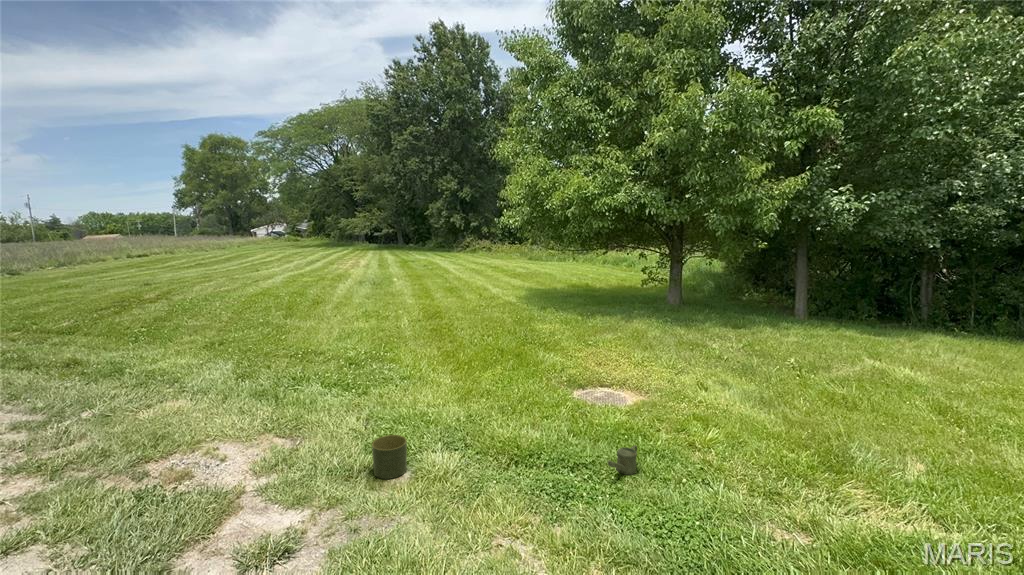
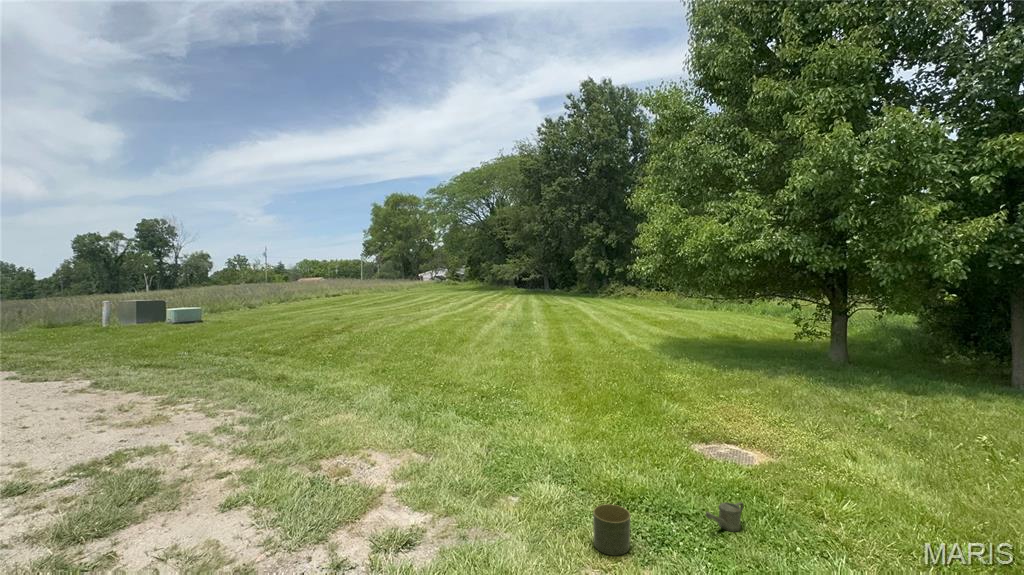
planter: present [372,435,407,479] -> present [593,504,631,556]

